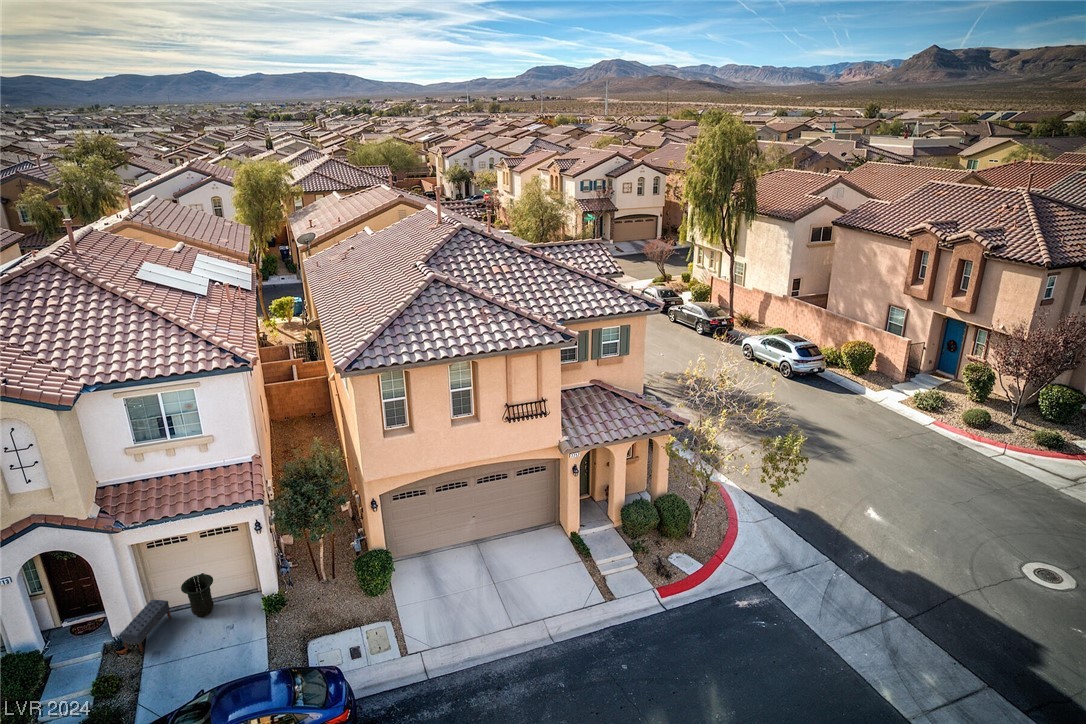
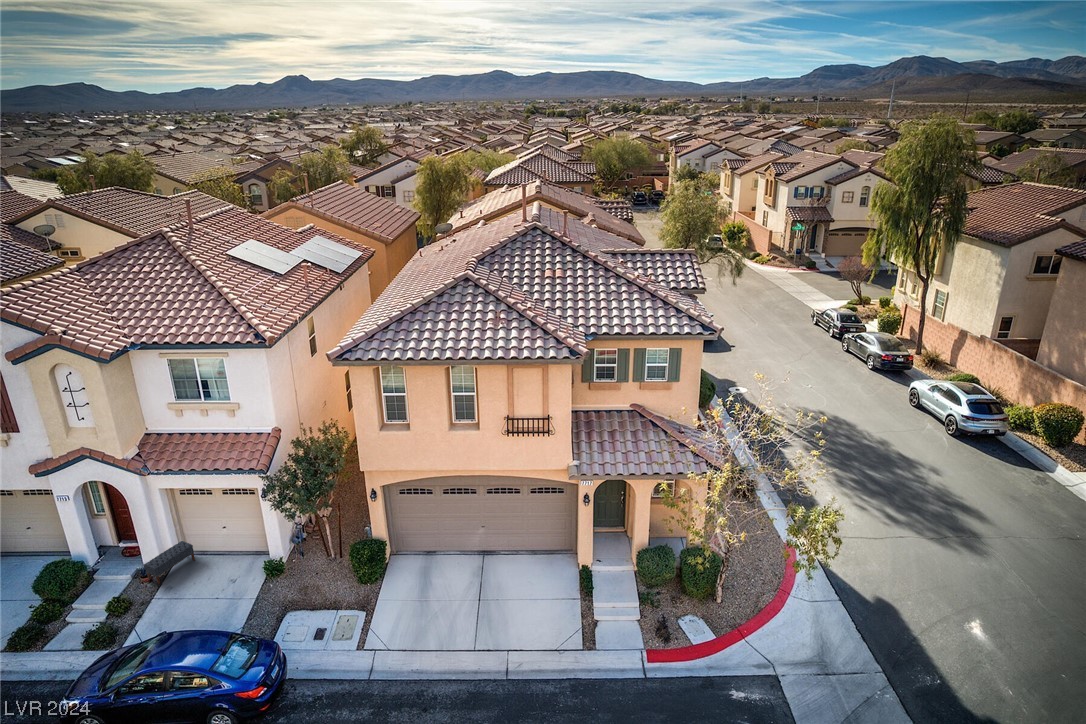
trash can: present [181,574,214,617] -> none [201,527,231,566]

